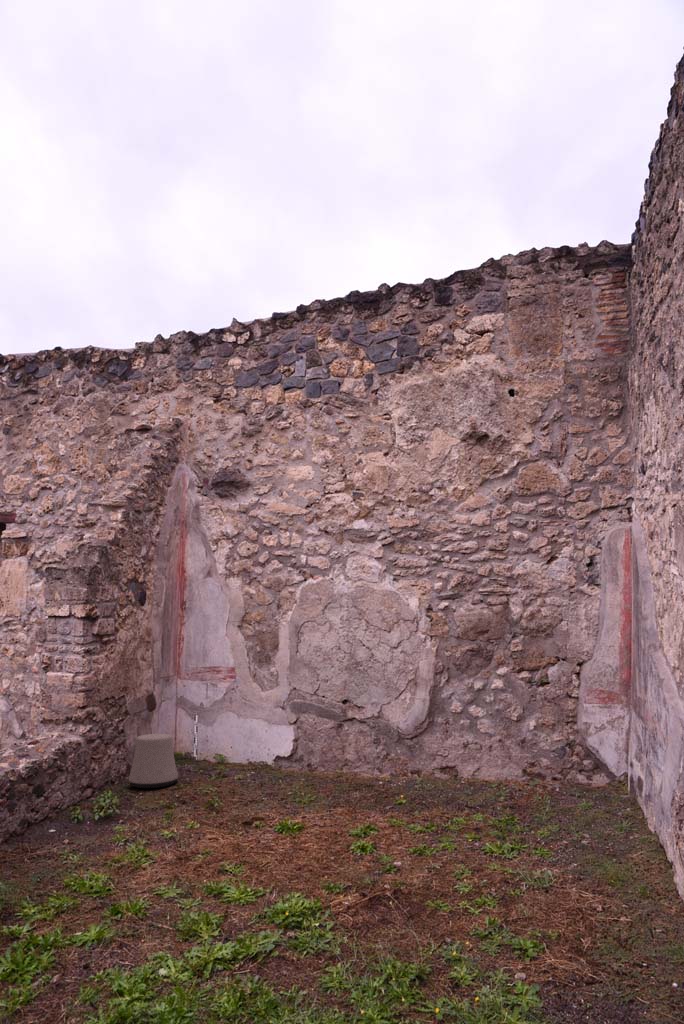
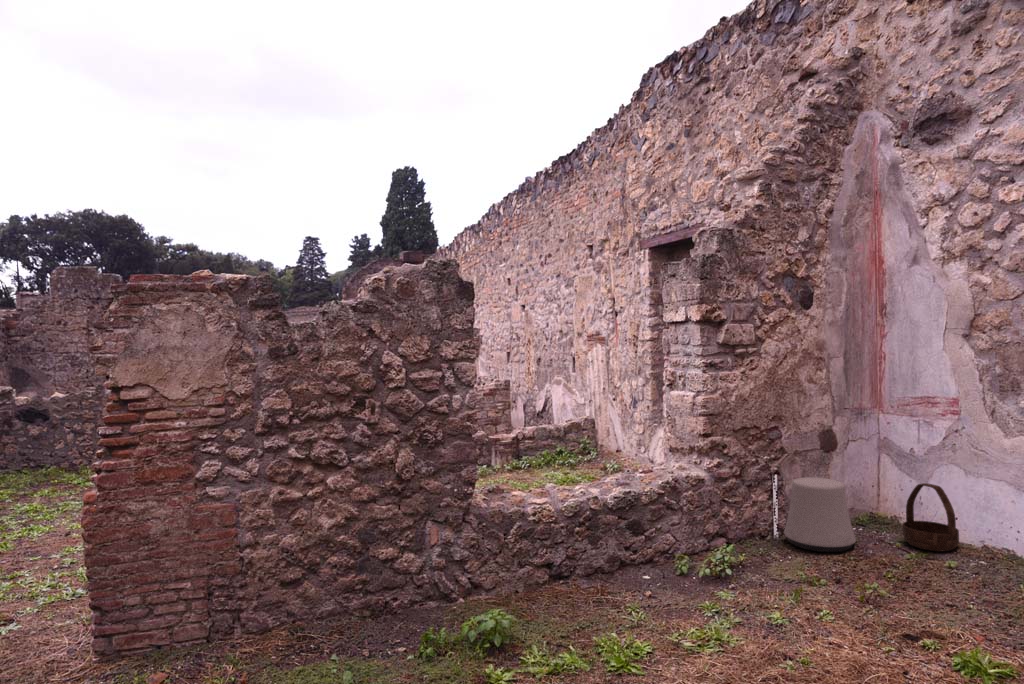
basket: none [204,727,236,772] -> present [903,483,959,551]

